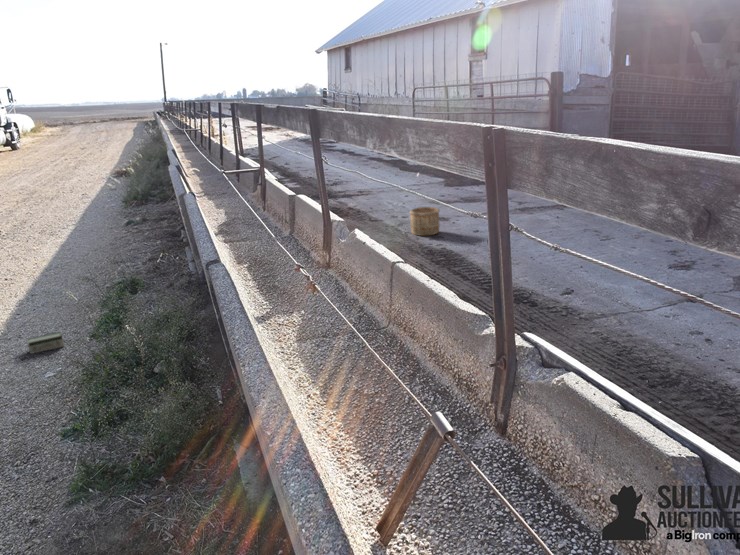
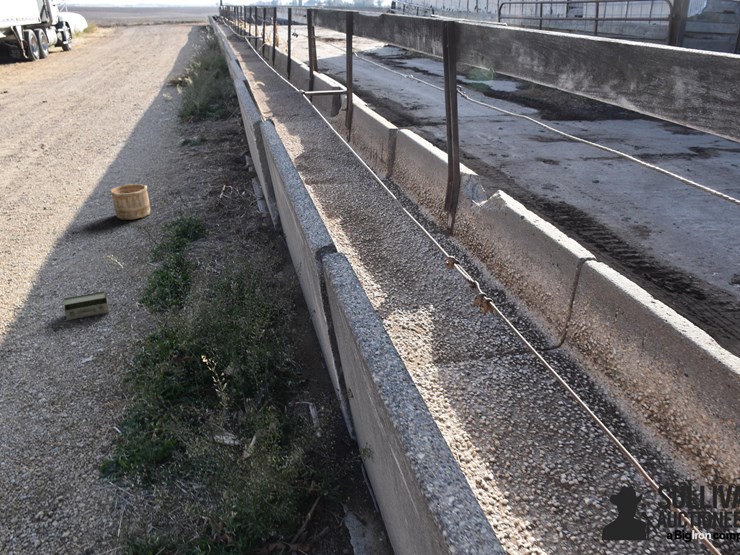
wooden bucket: present [410,207,440,236] -> present [110,184,150,220]

